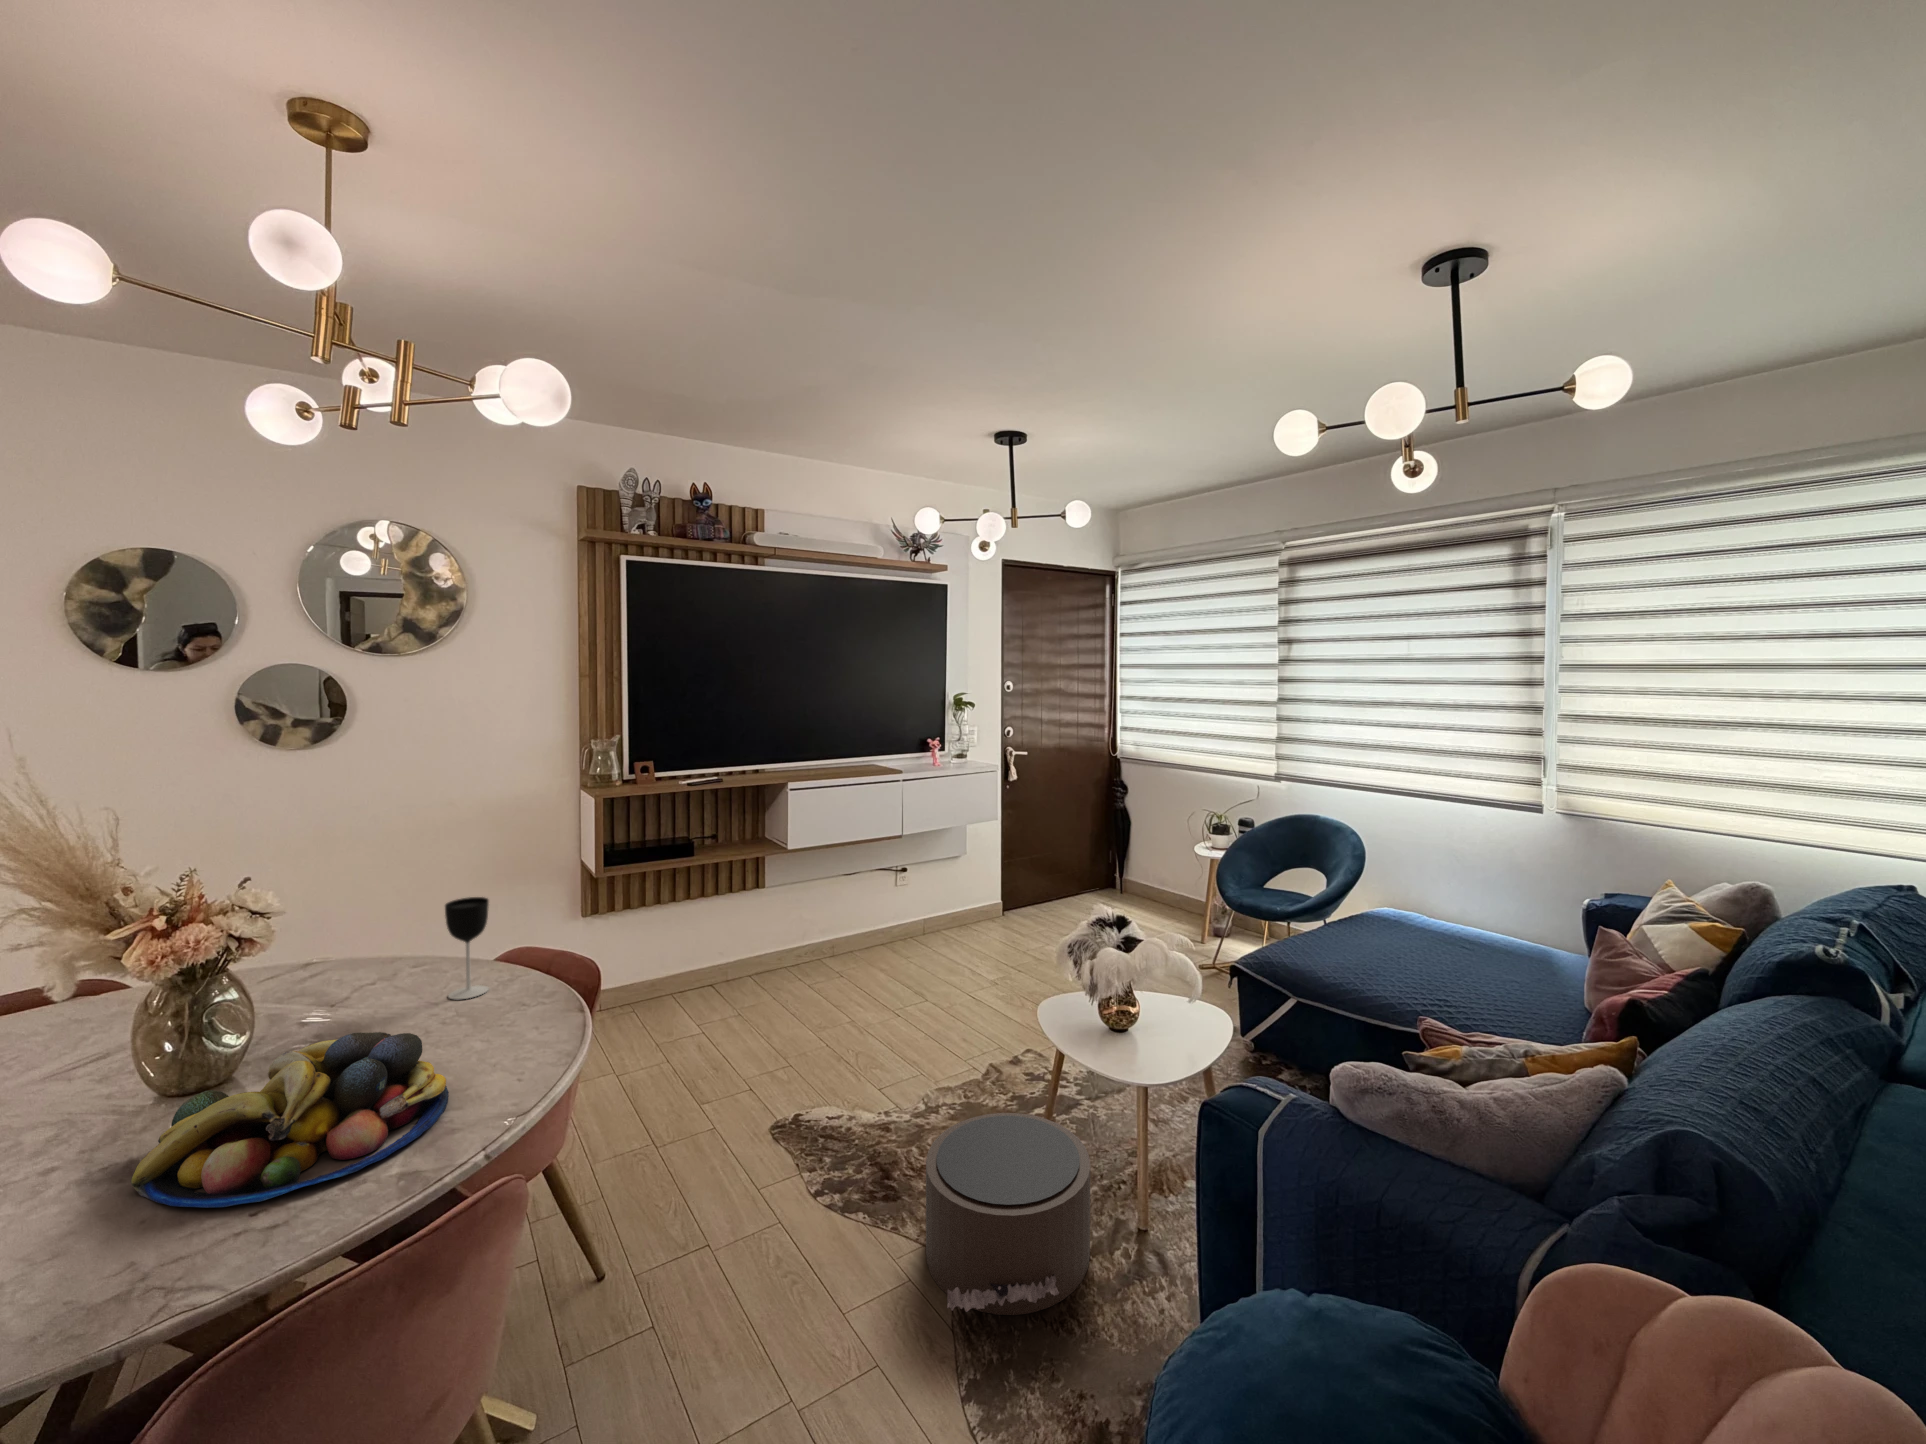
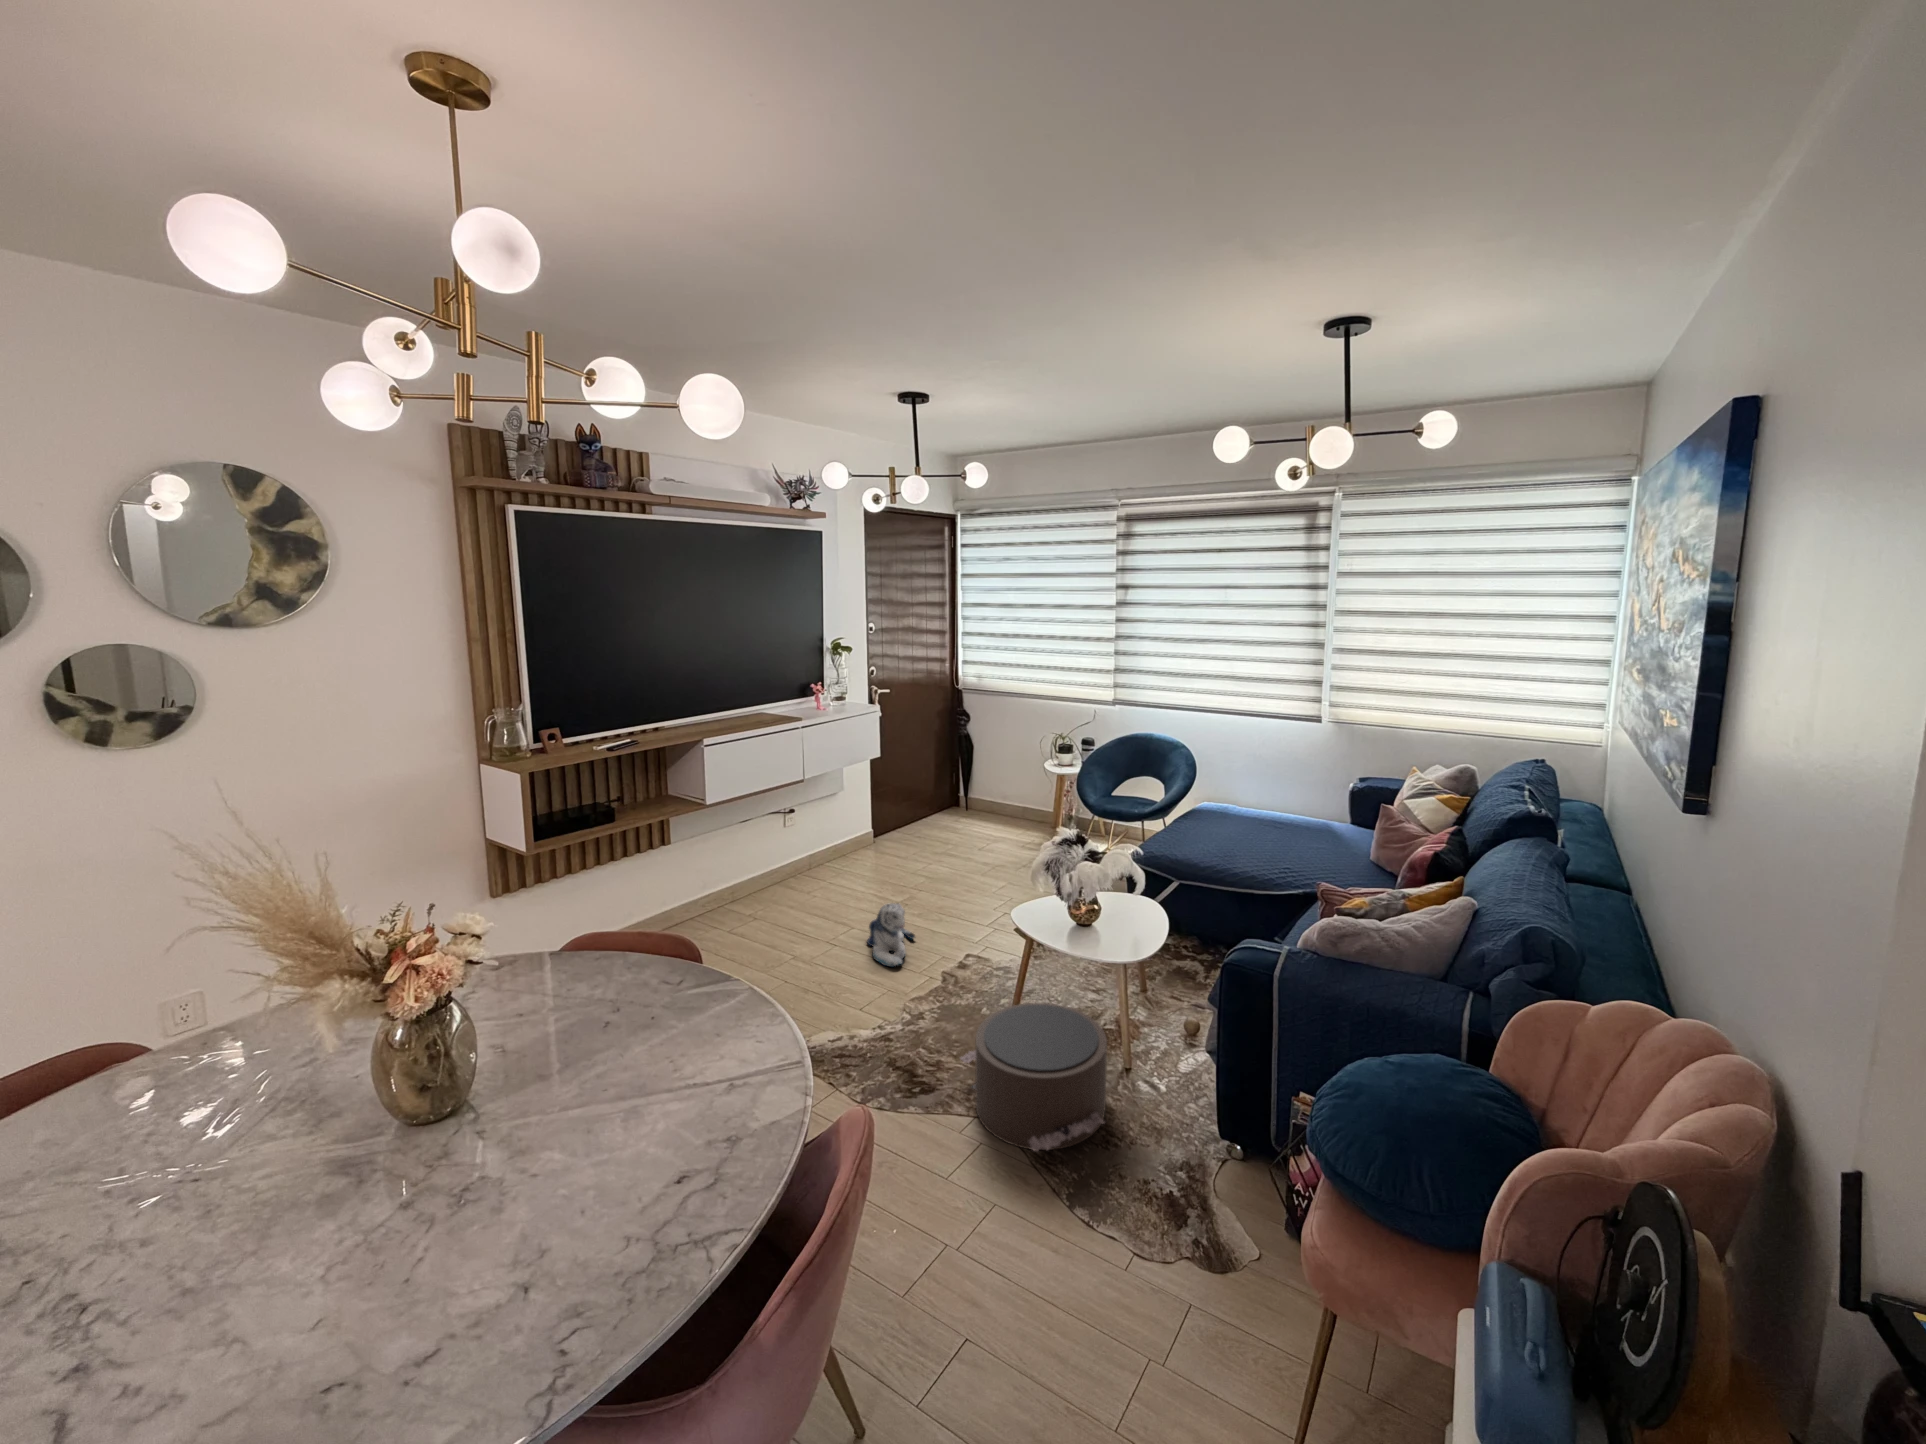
wine glass: present [445,897,489,999] -> none [569,891,615,990]
plush toy: none [927,975,982,1048] -> present [867,903,915,967]
fruit bowl: present [131,1032,449,1208] -> none [499,1018,736,1193]

